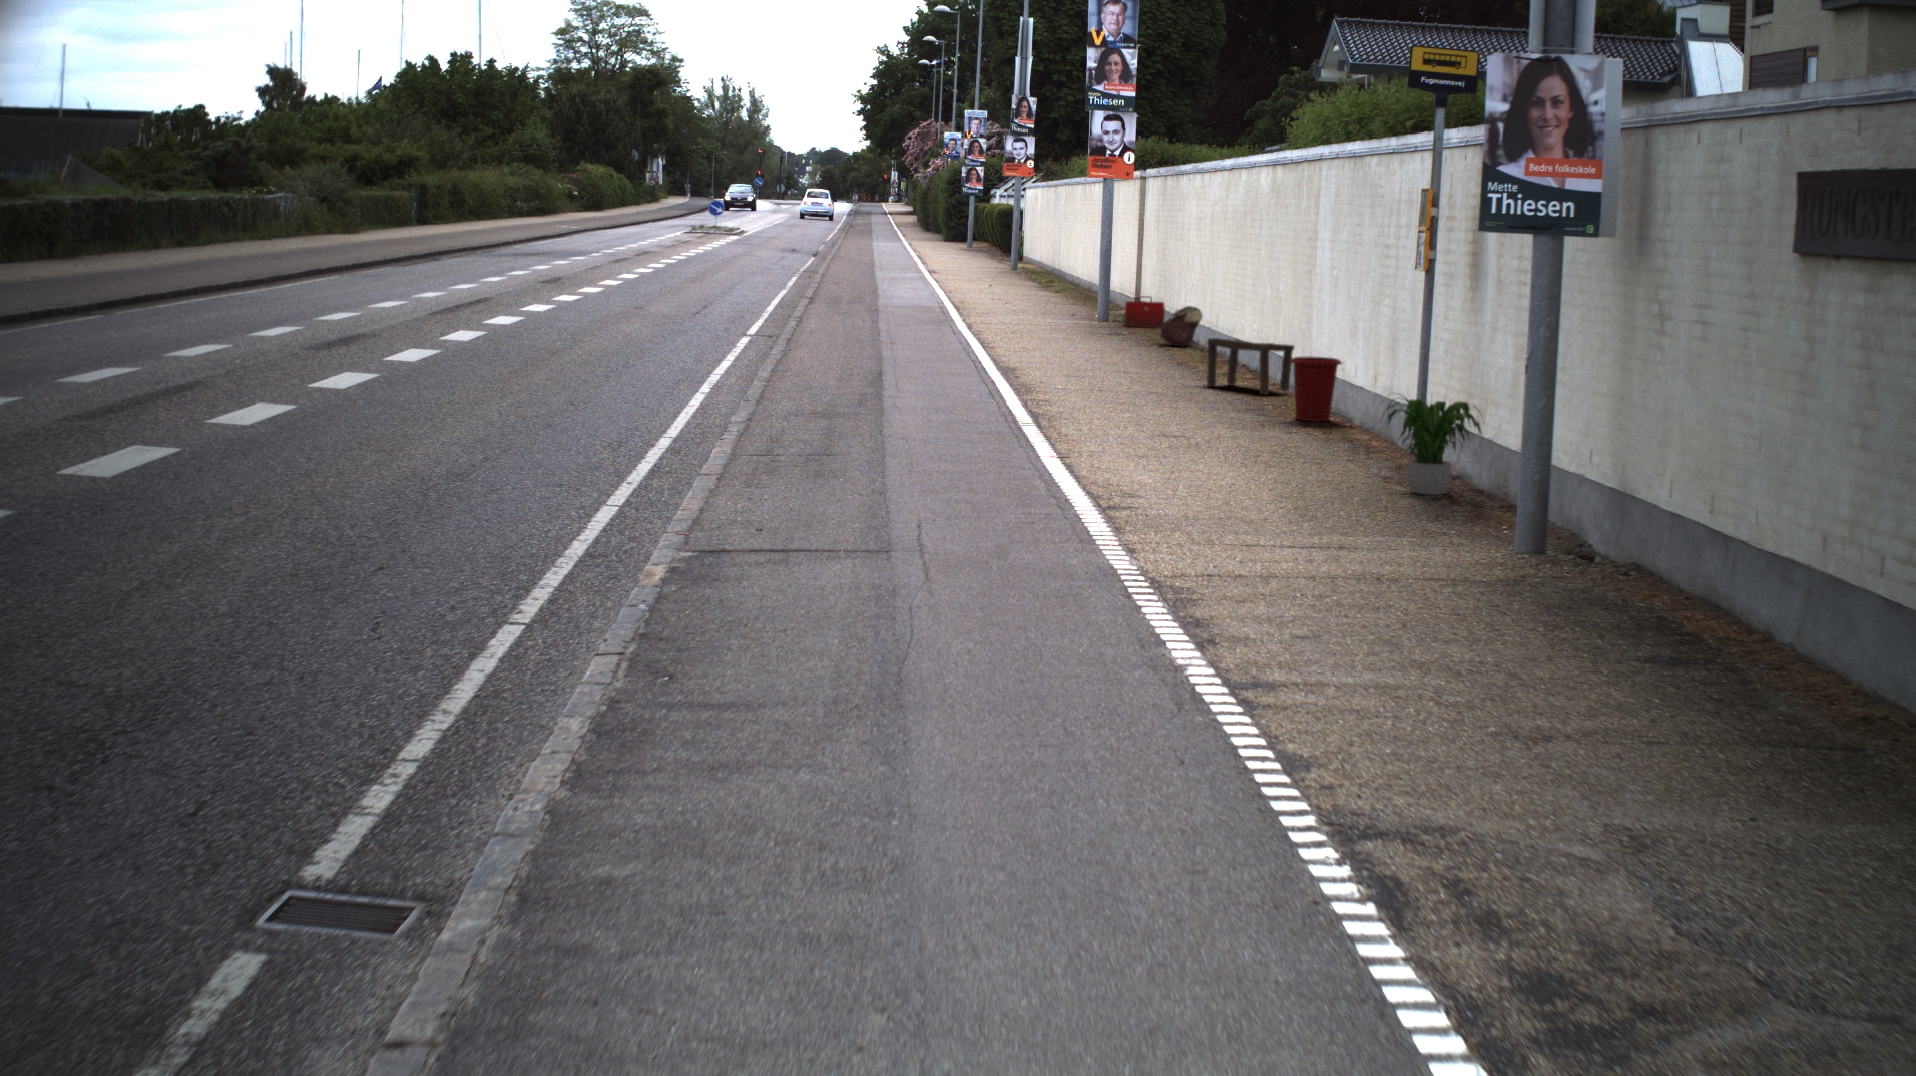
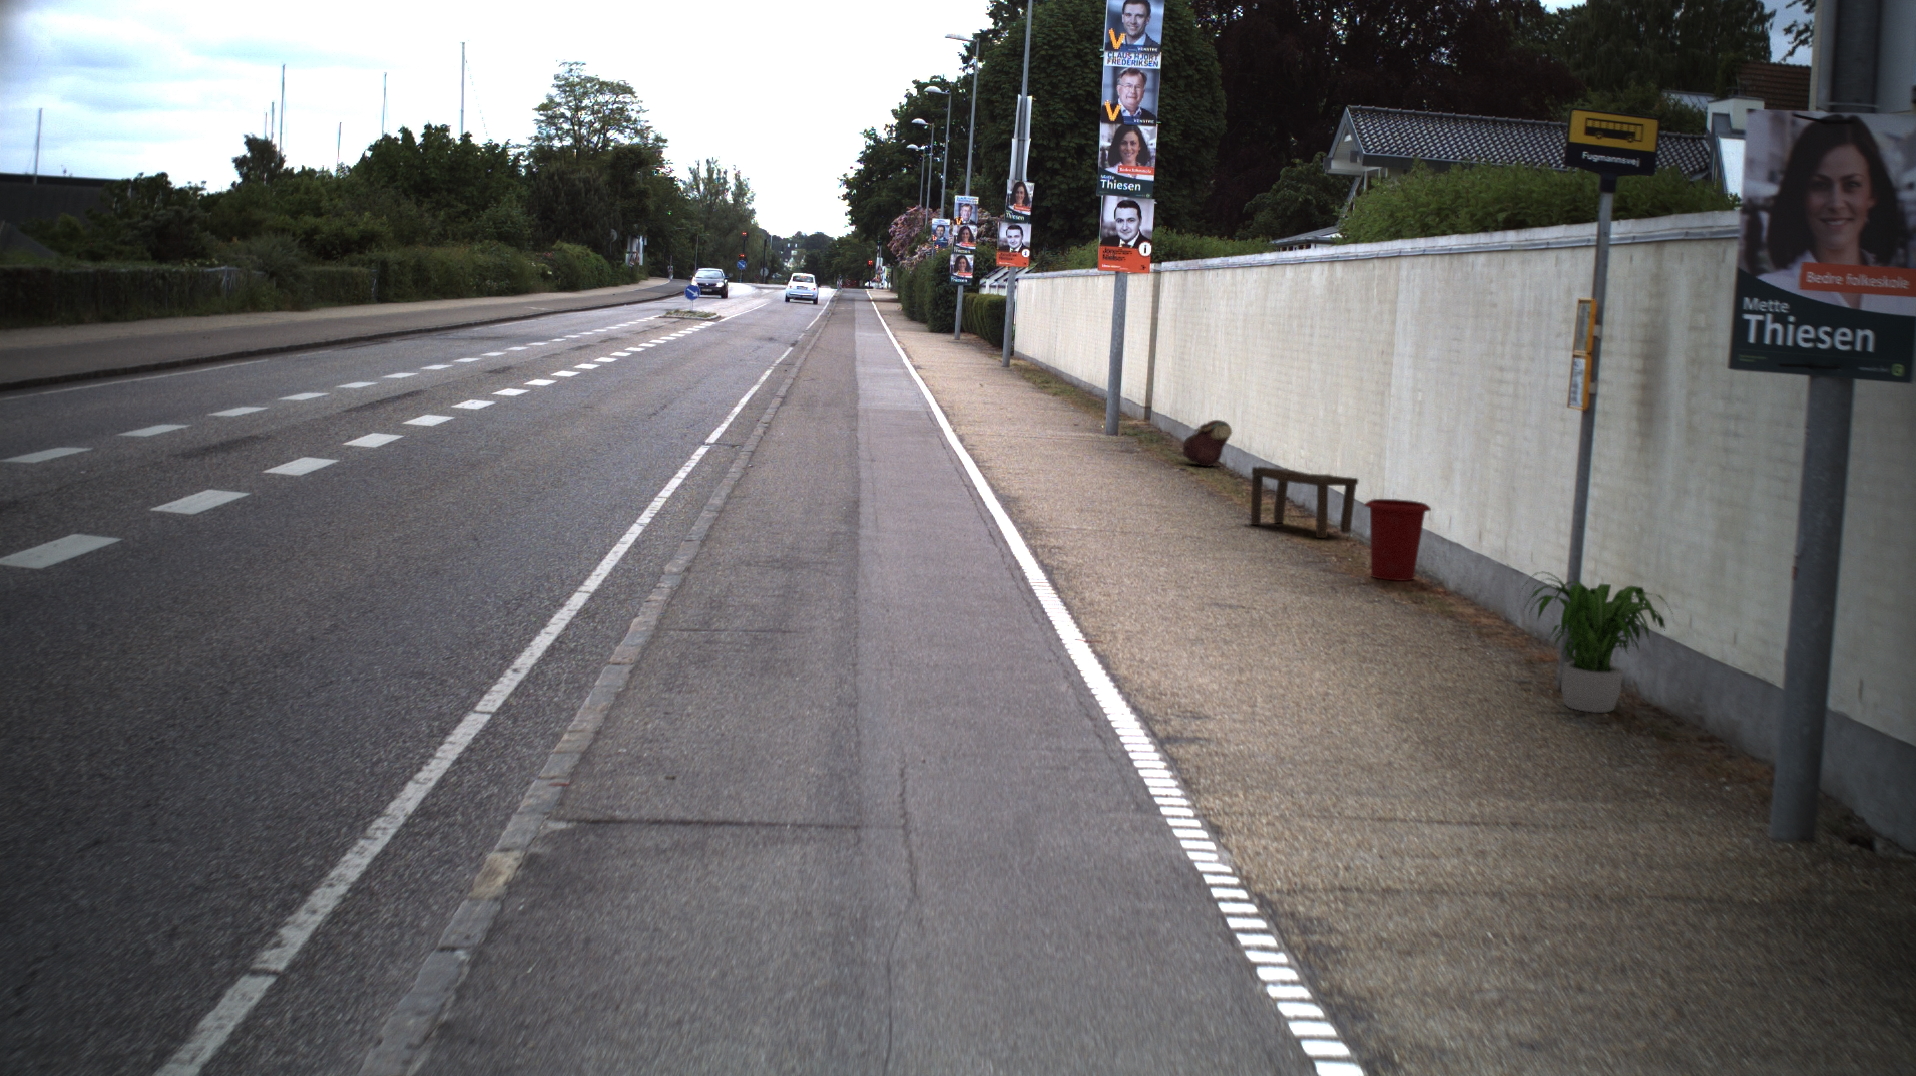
toolbox: present [1124,296,1165,328] -> none [1137,404,1183,440]

